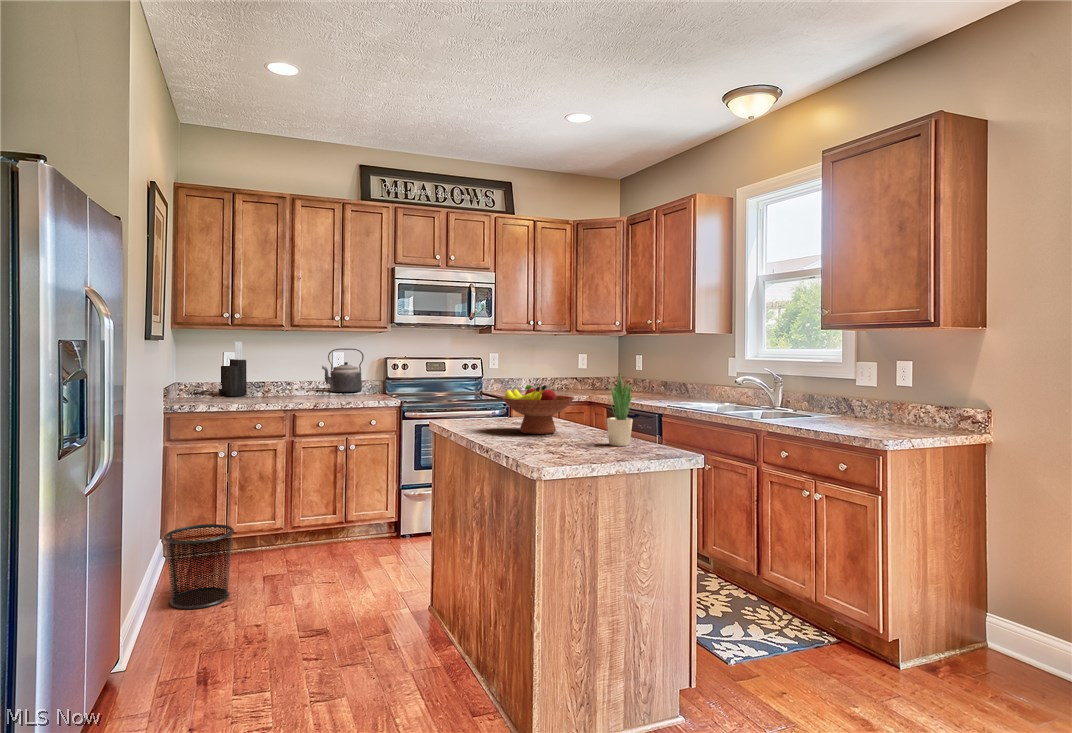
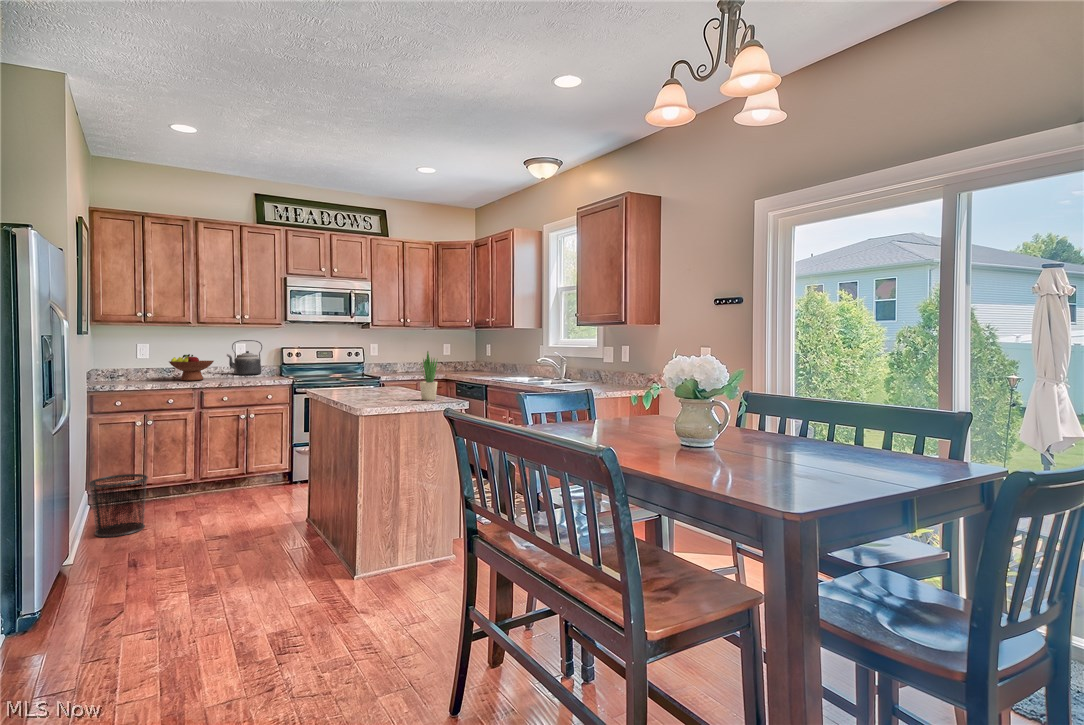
knife block: present [219,342,247,396] -> none [136,335,161,379]
fruit bowl: present [502,385,574,434] -> present [169,354,214,381]

